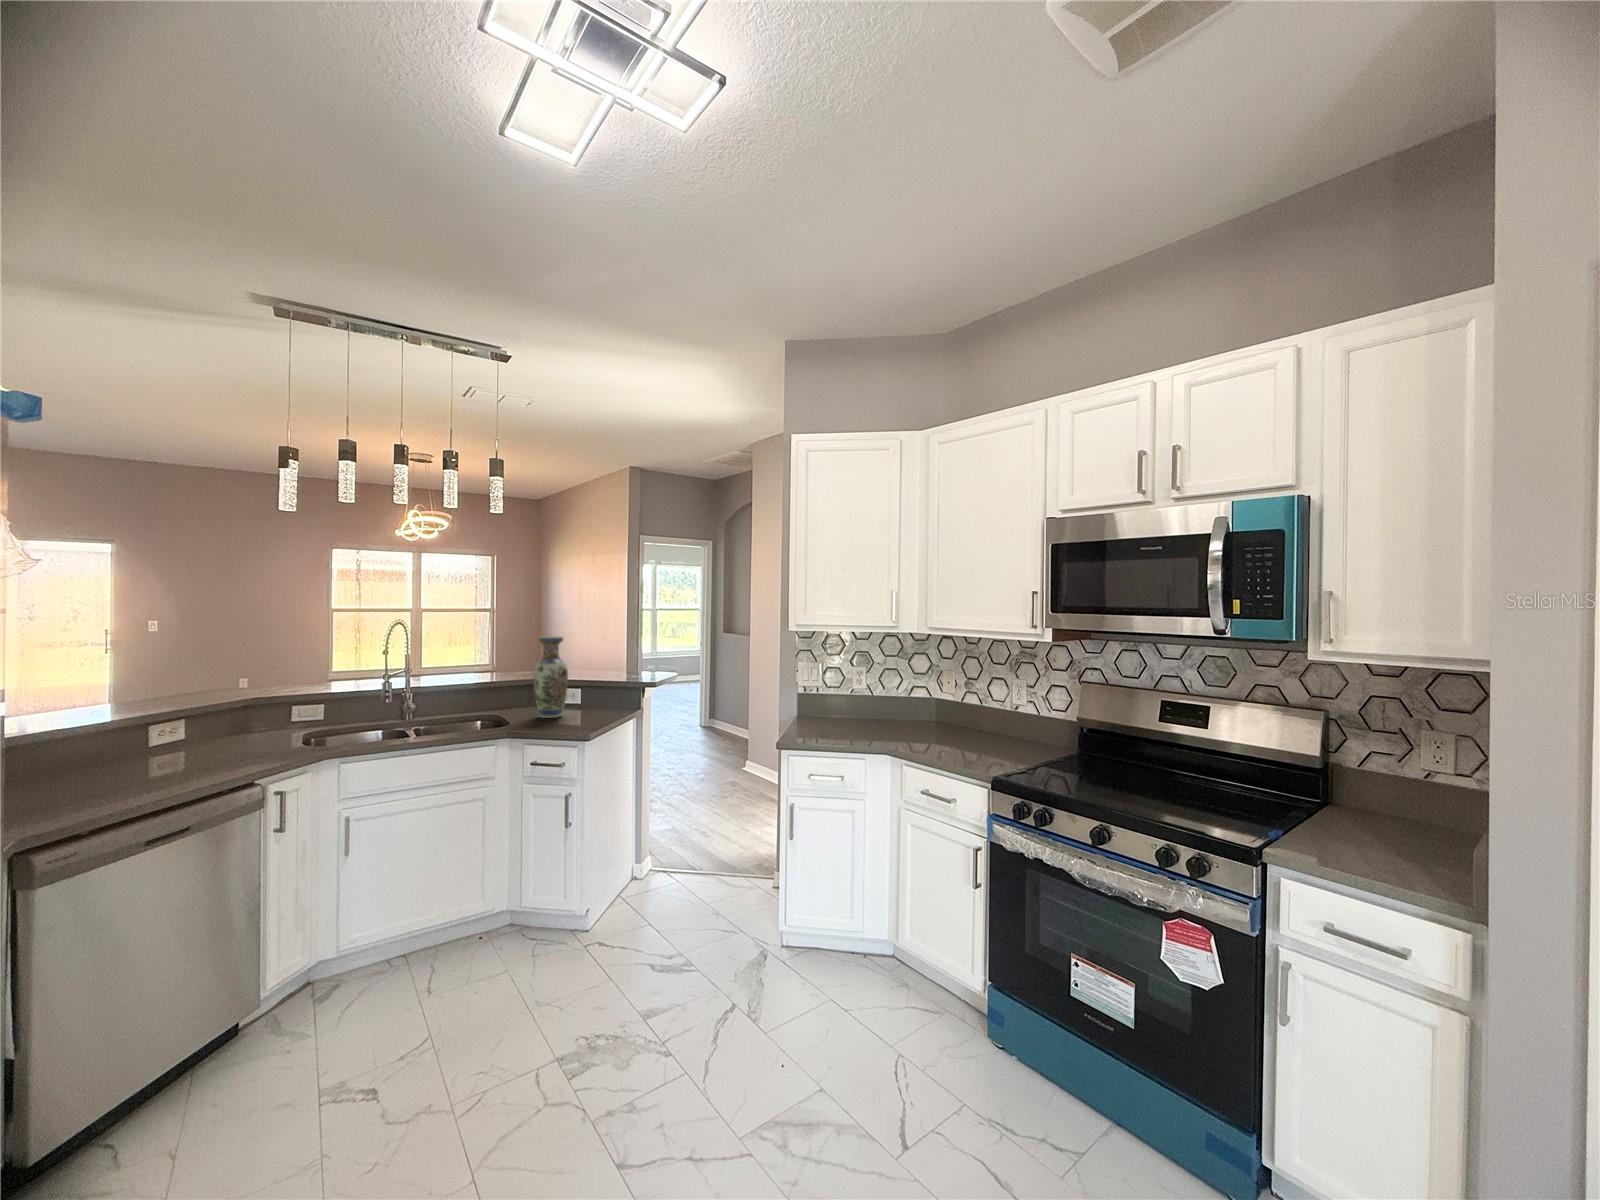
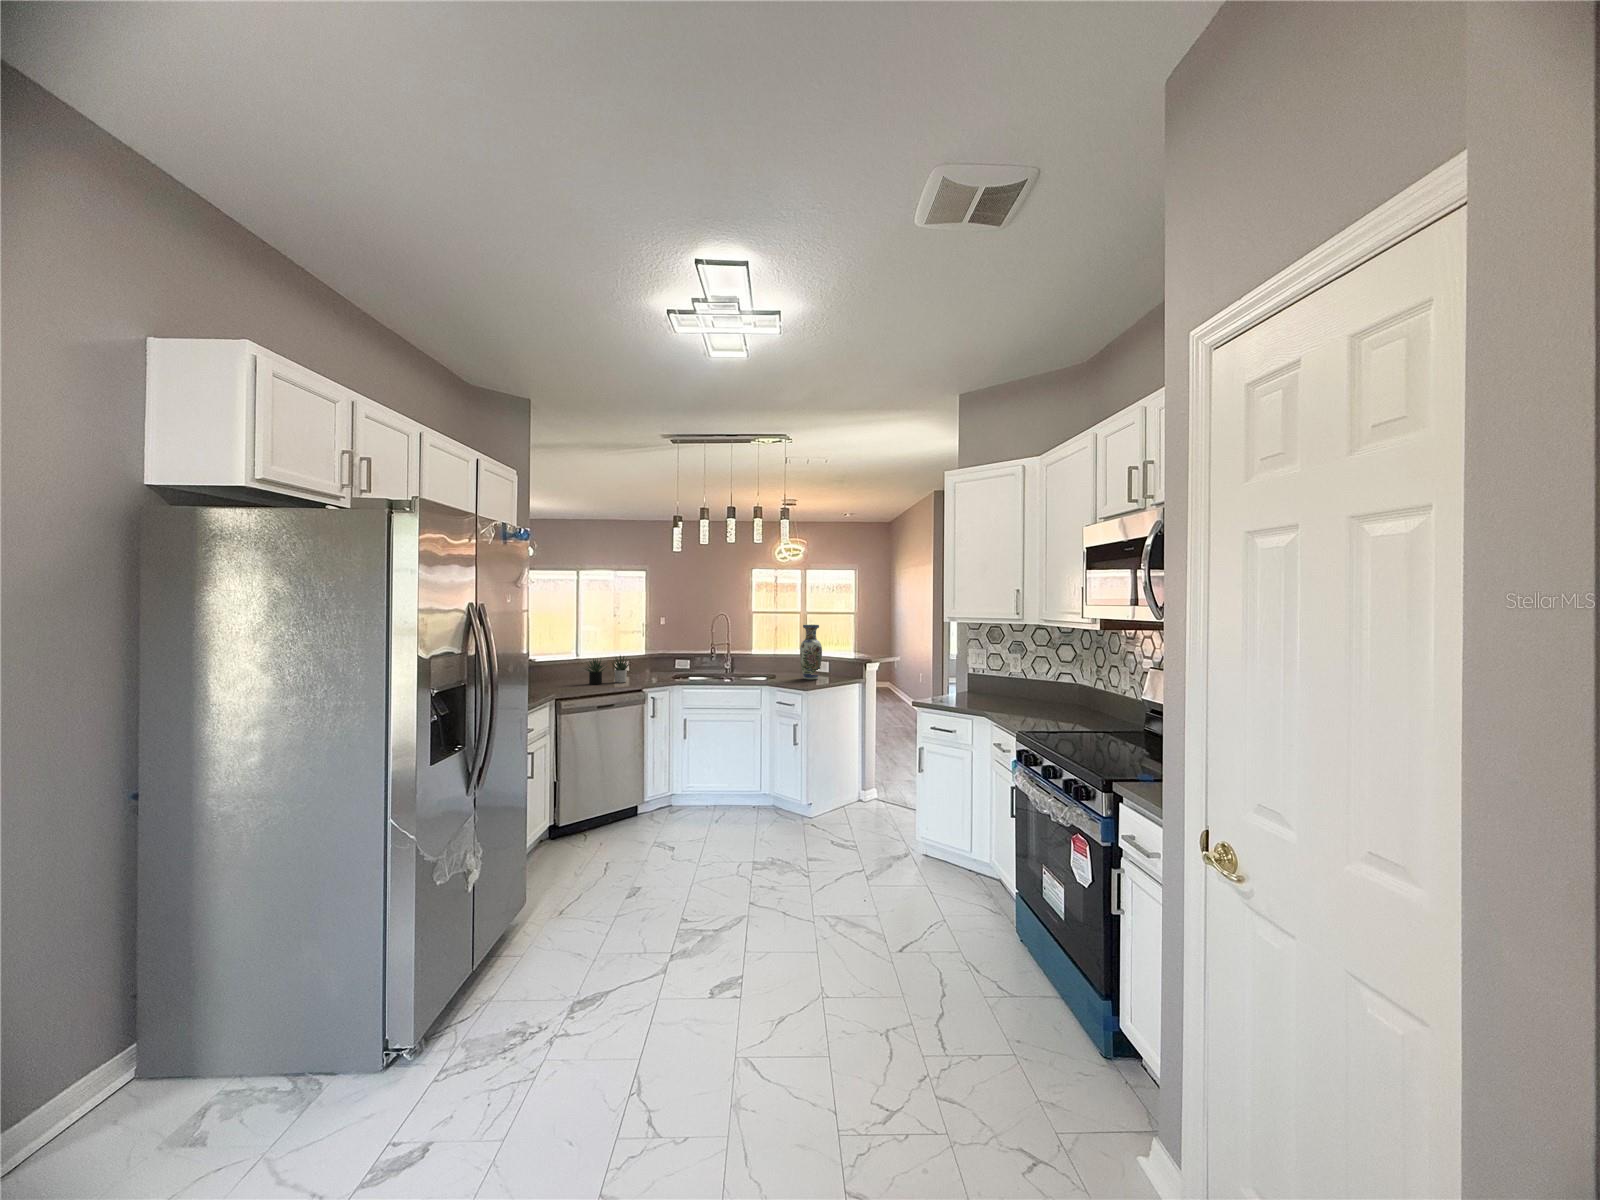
succulent plant: none [91,711,223,783] -> present [585,656,630,685]

